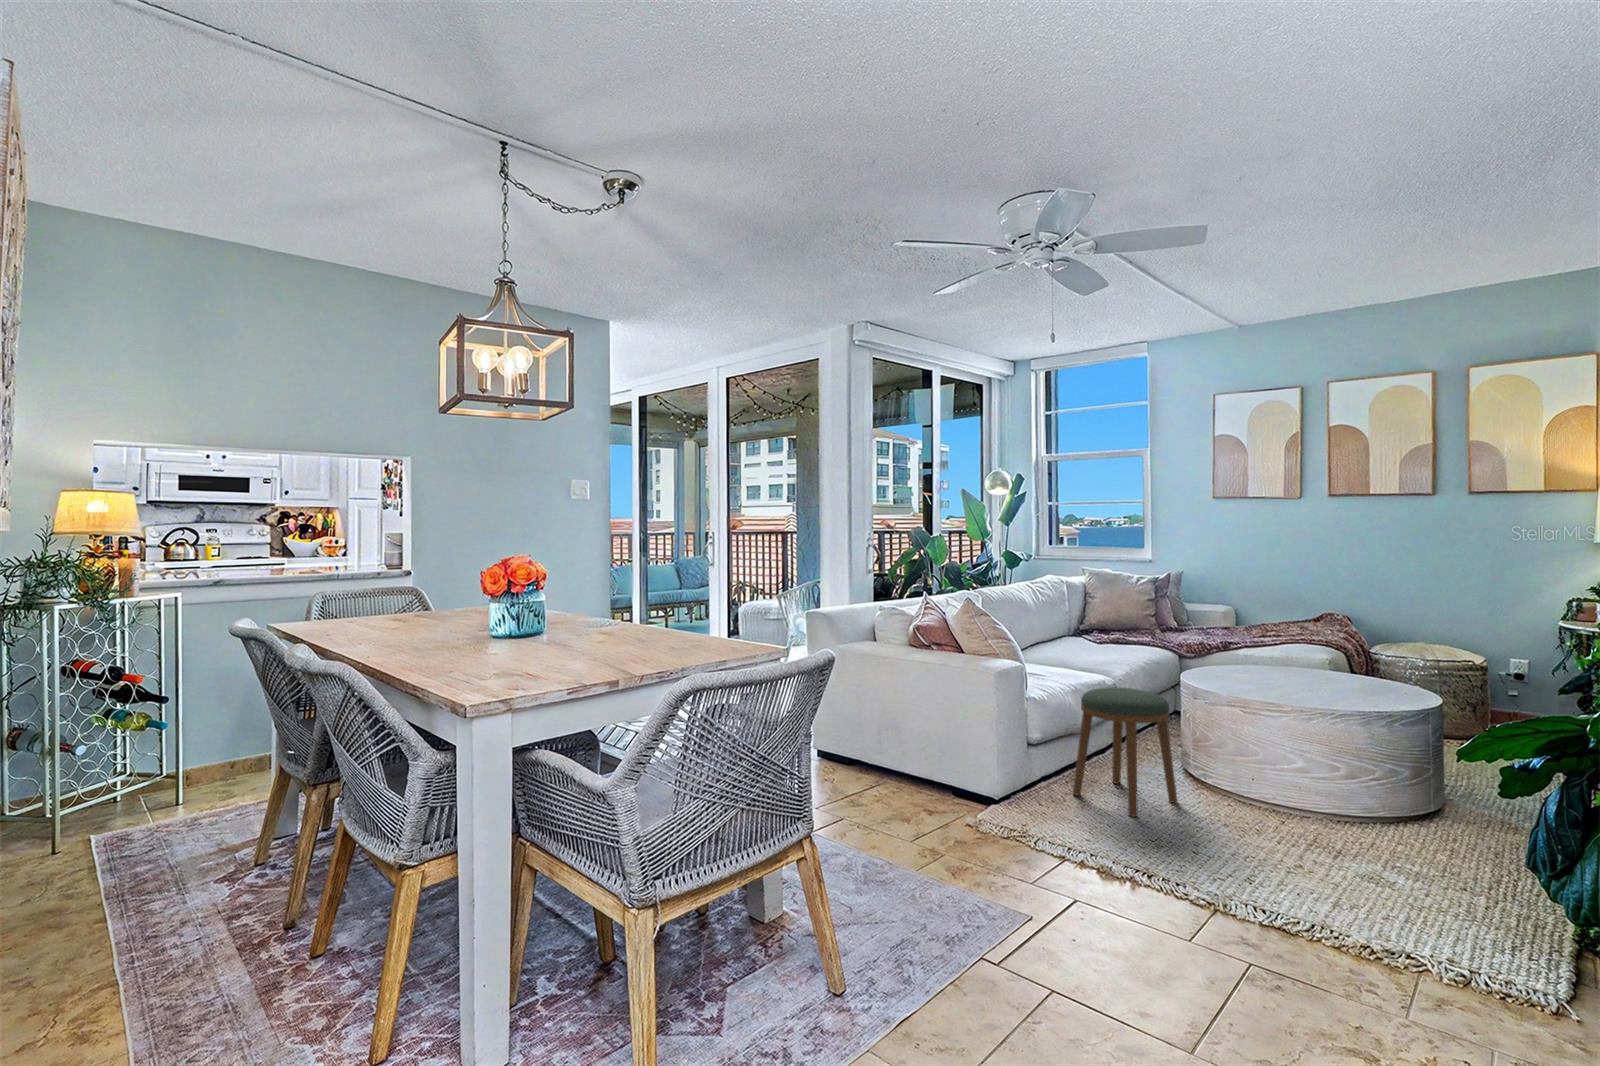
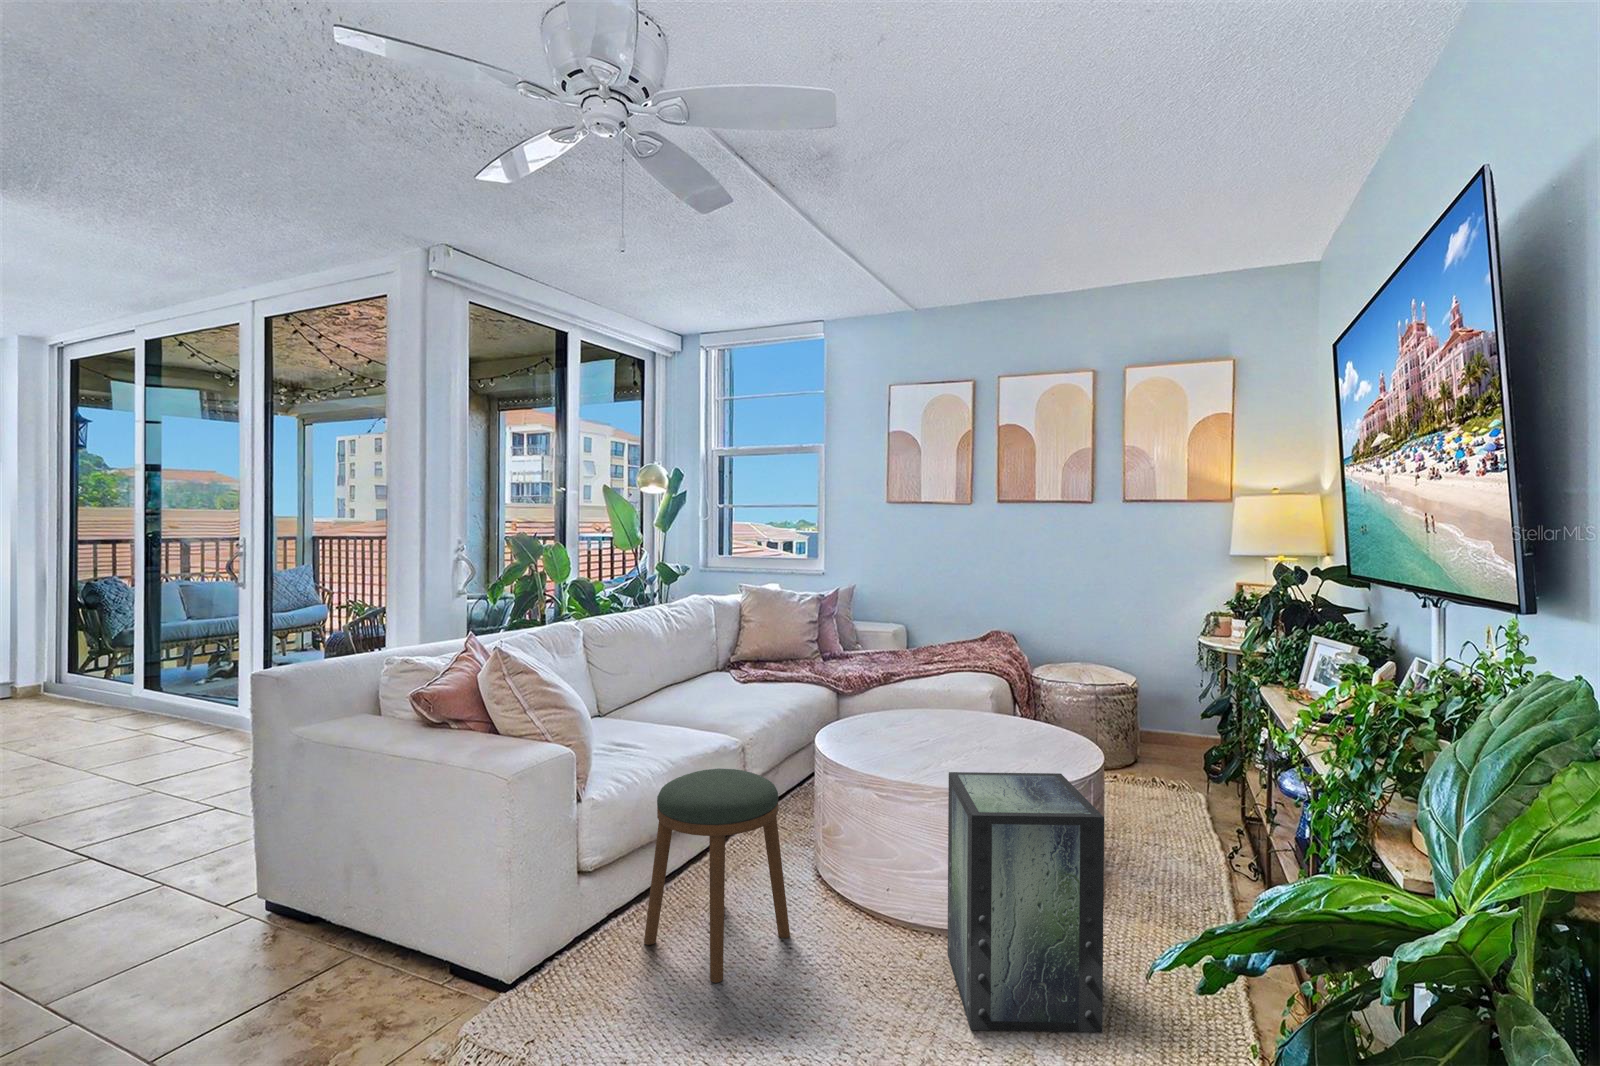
storage box: none [1307,694,1443,872] -> present [947,772,1104,1033]

